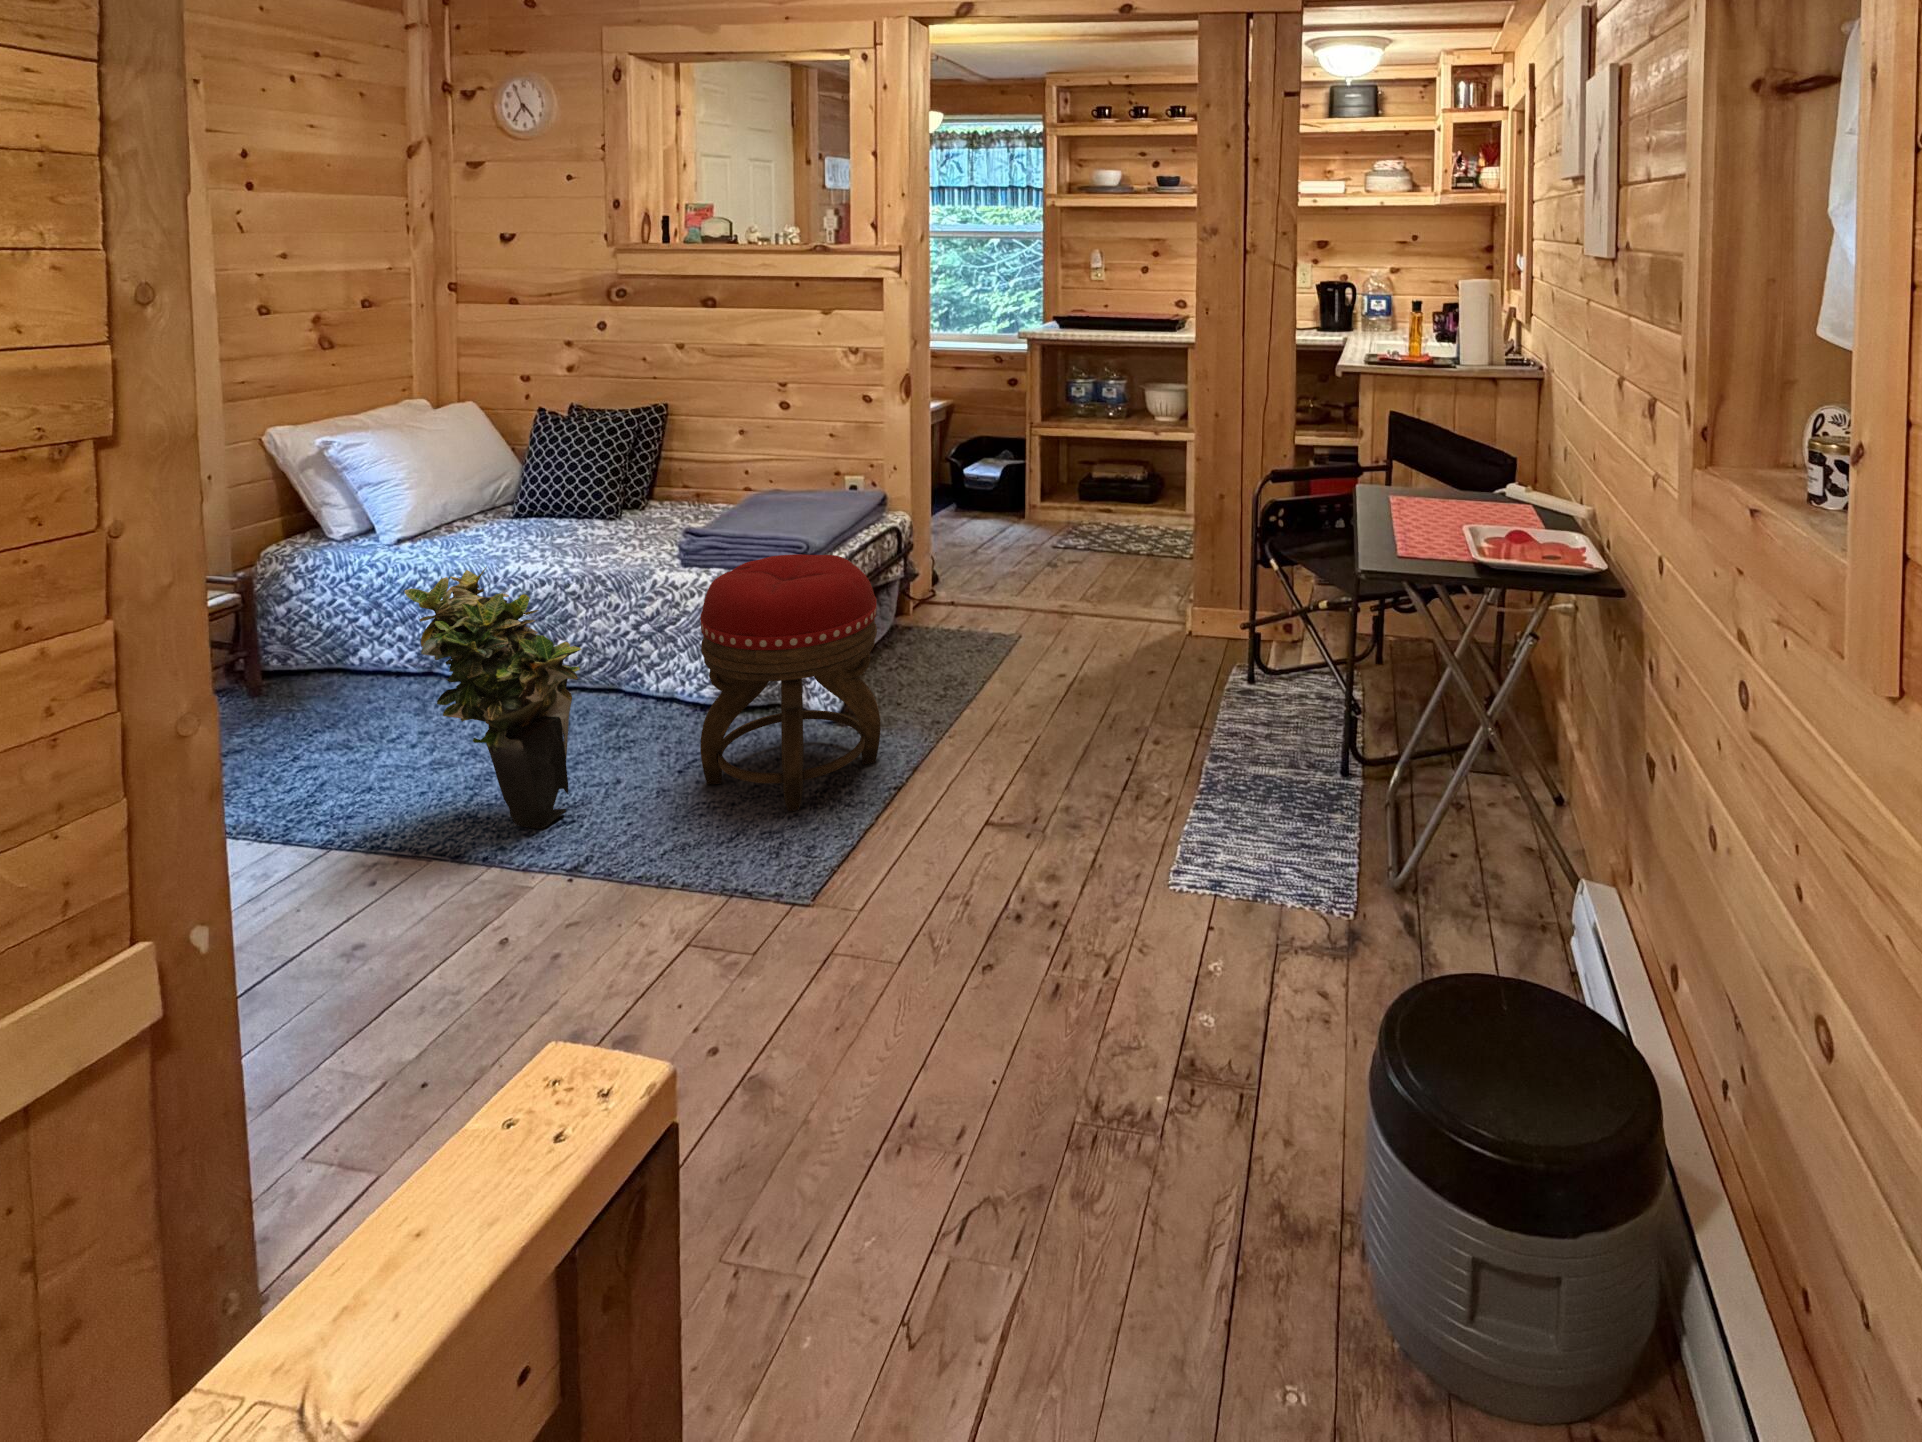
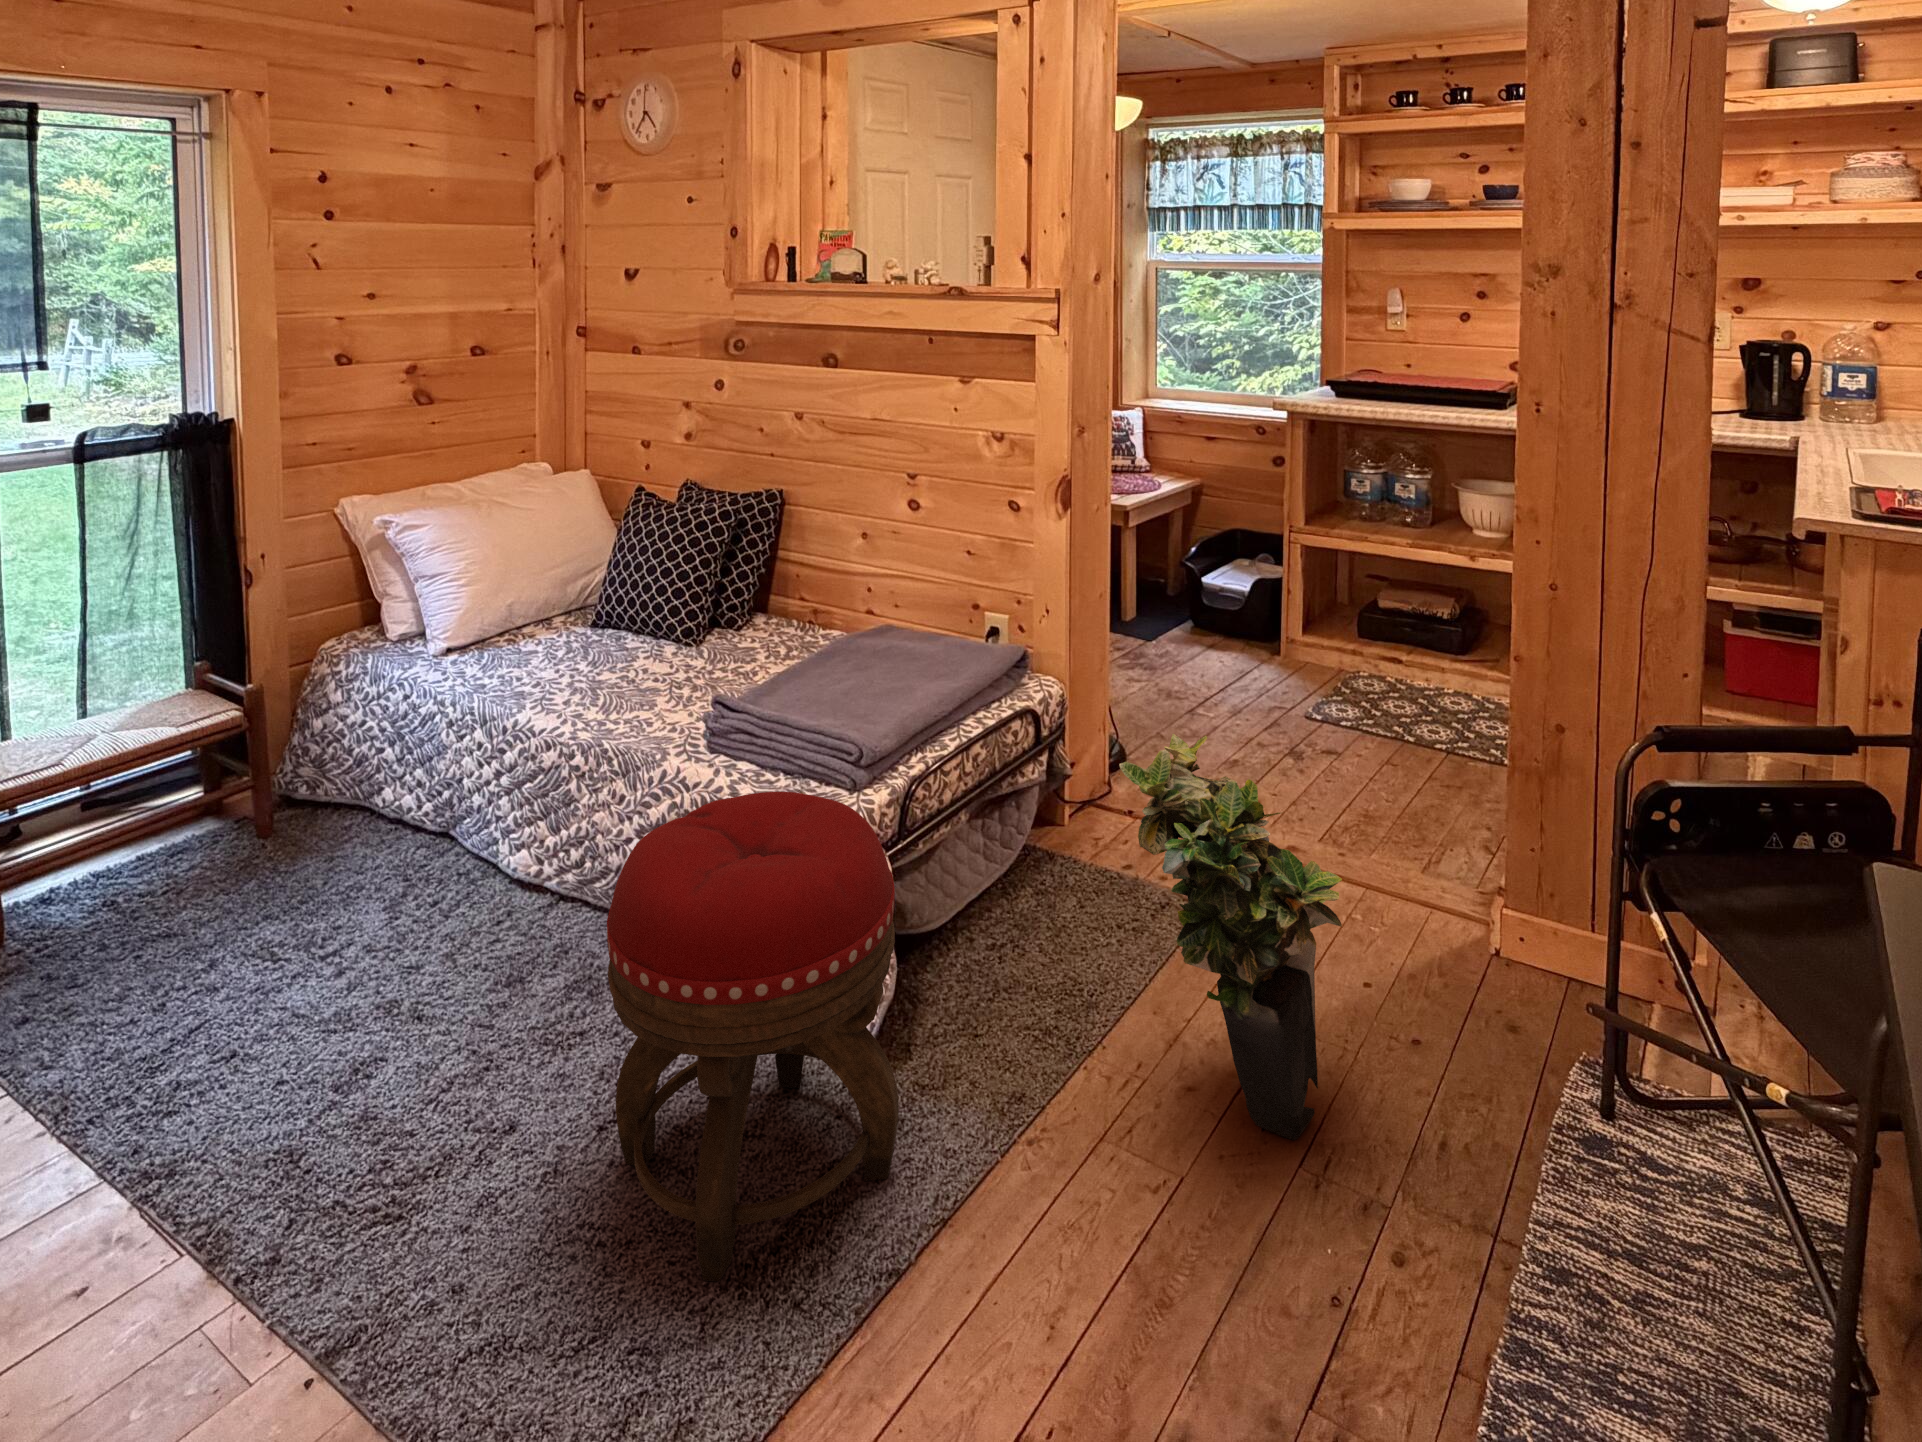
potted plant: present [405,567,581,829] -> present [1119,734,1342,1140]

